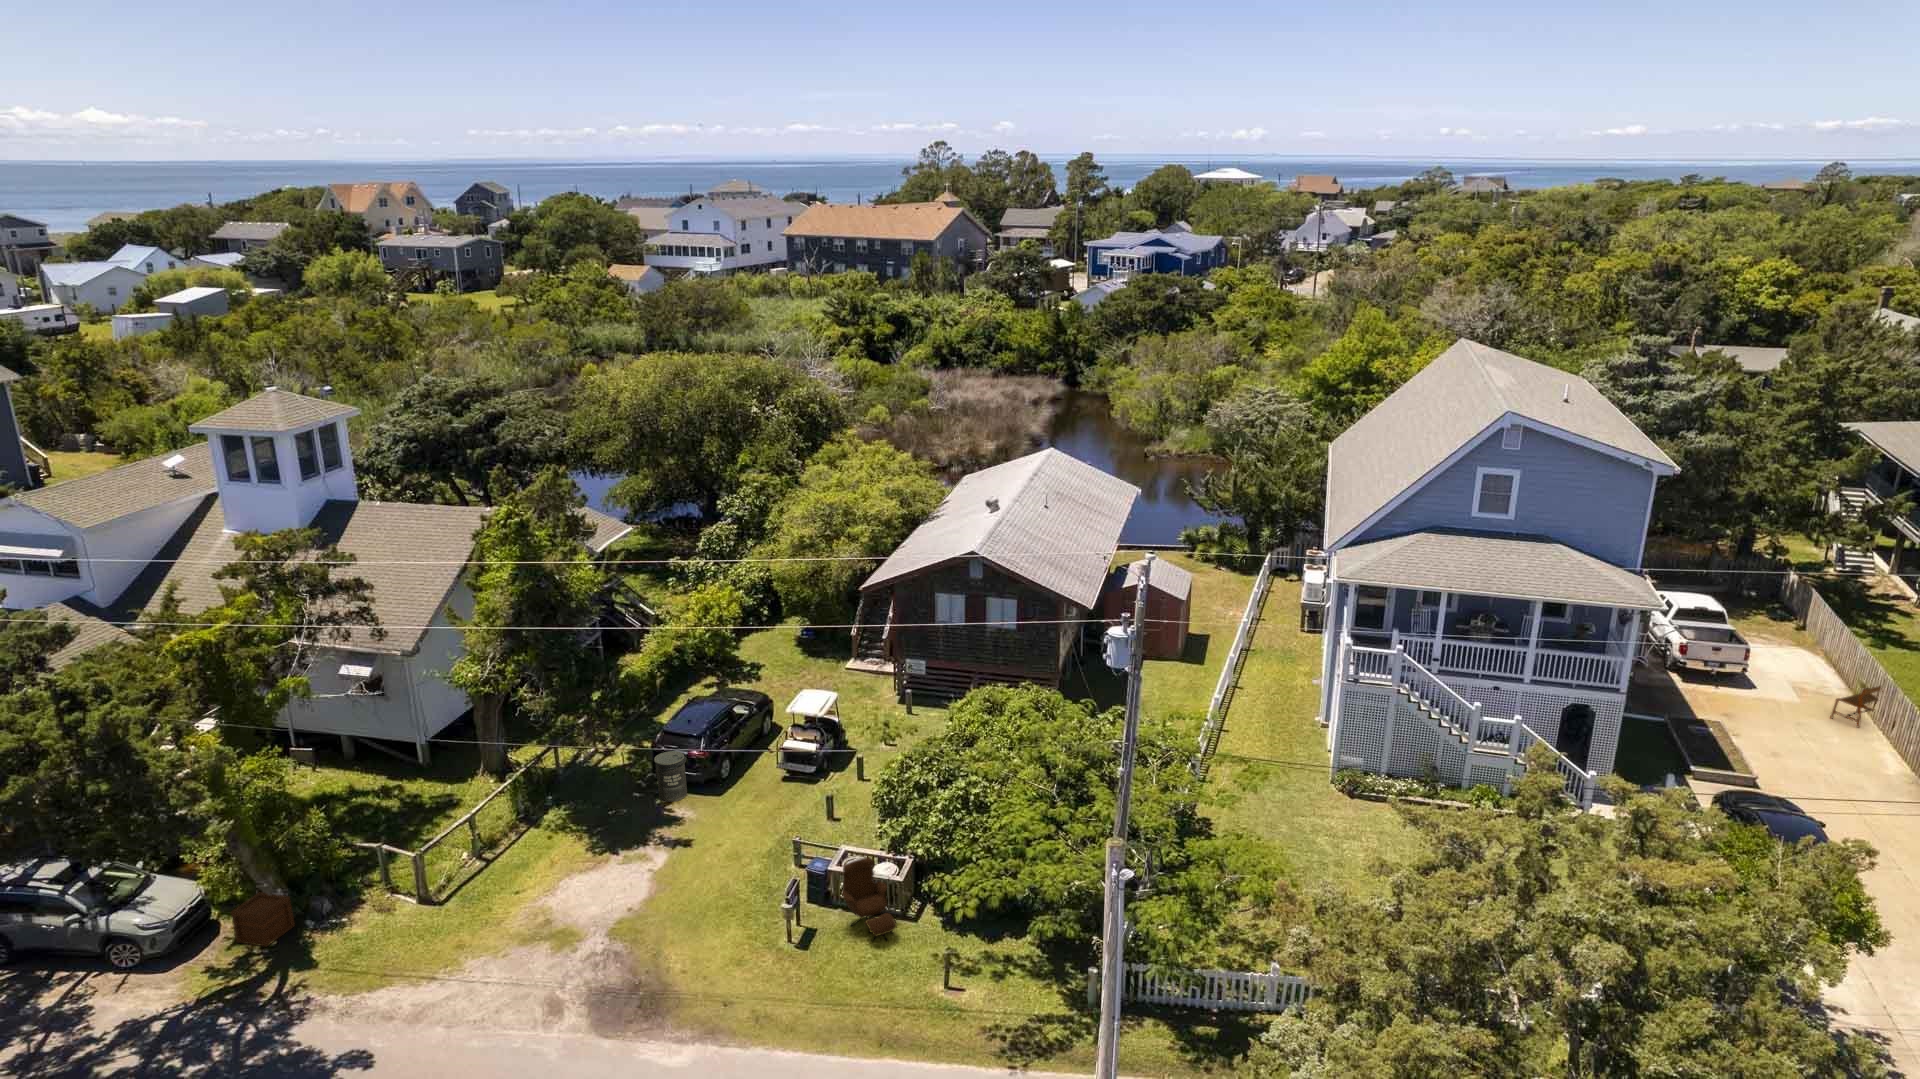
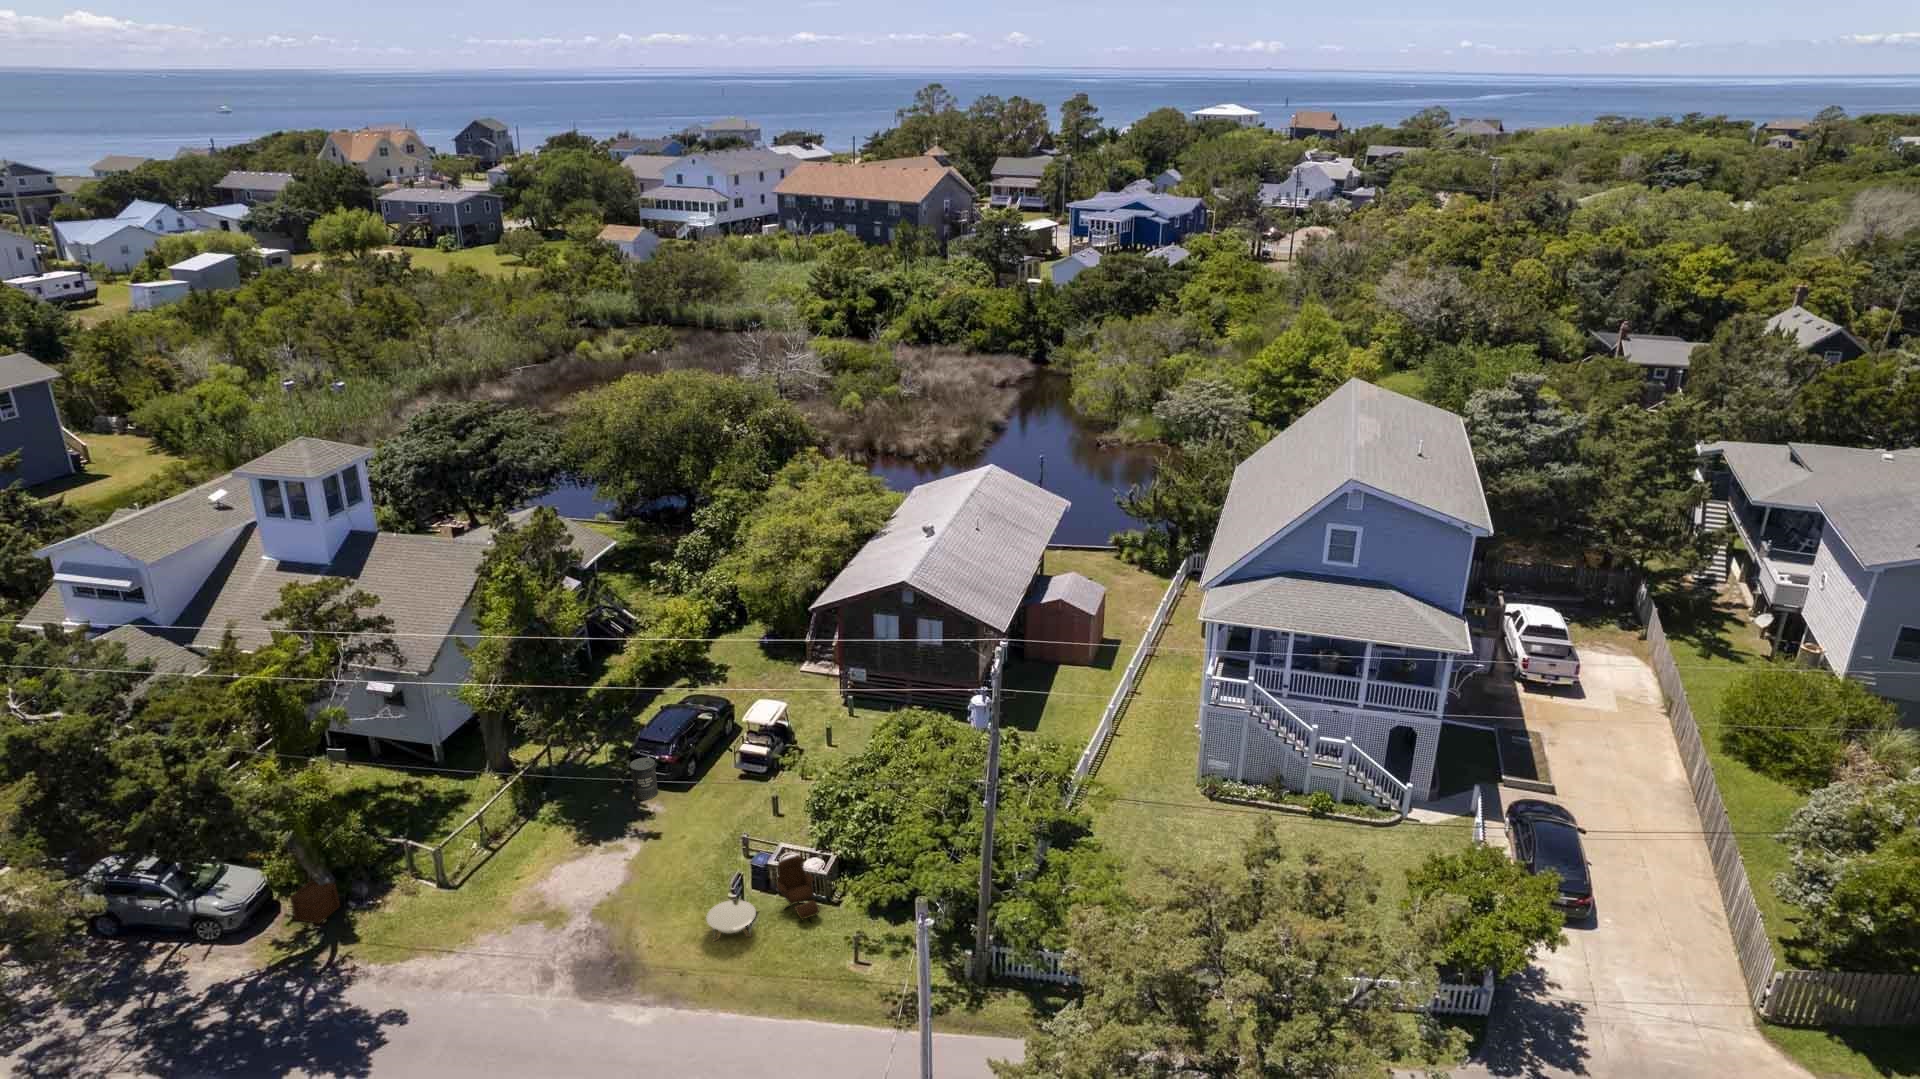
bench: present [1830,686,1881,727] -> none [1635,701,1685,739]
round table: none [756,913,818,964] -> present [706,900,756,941]

